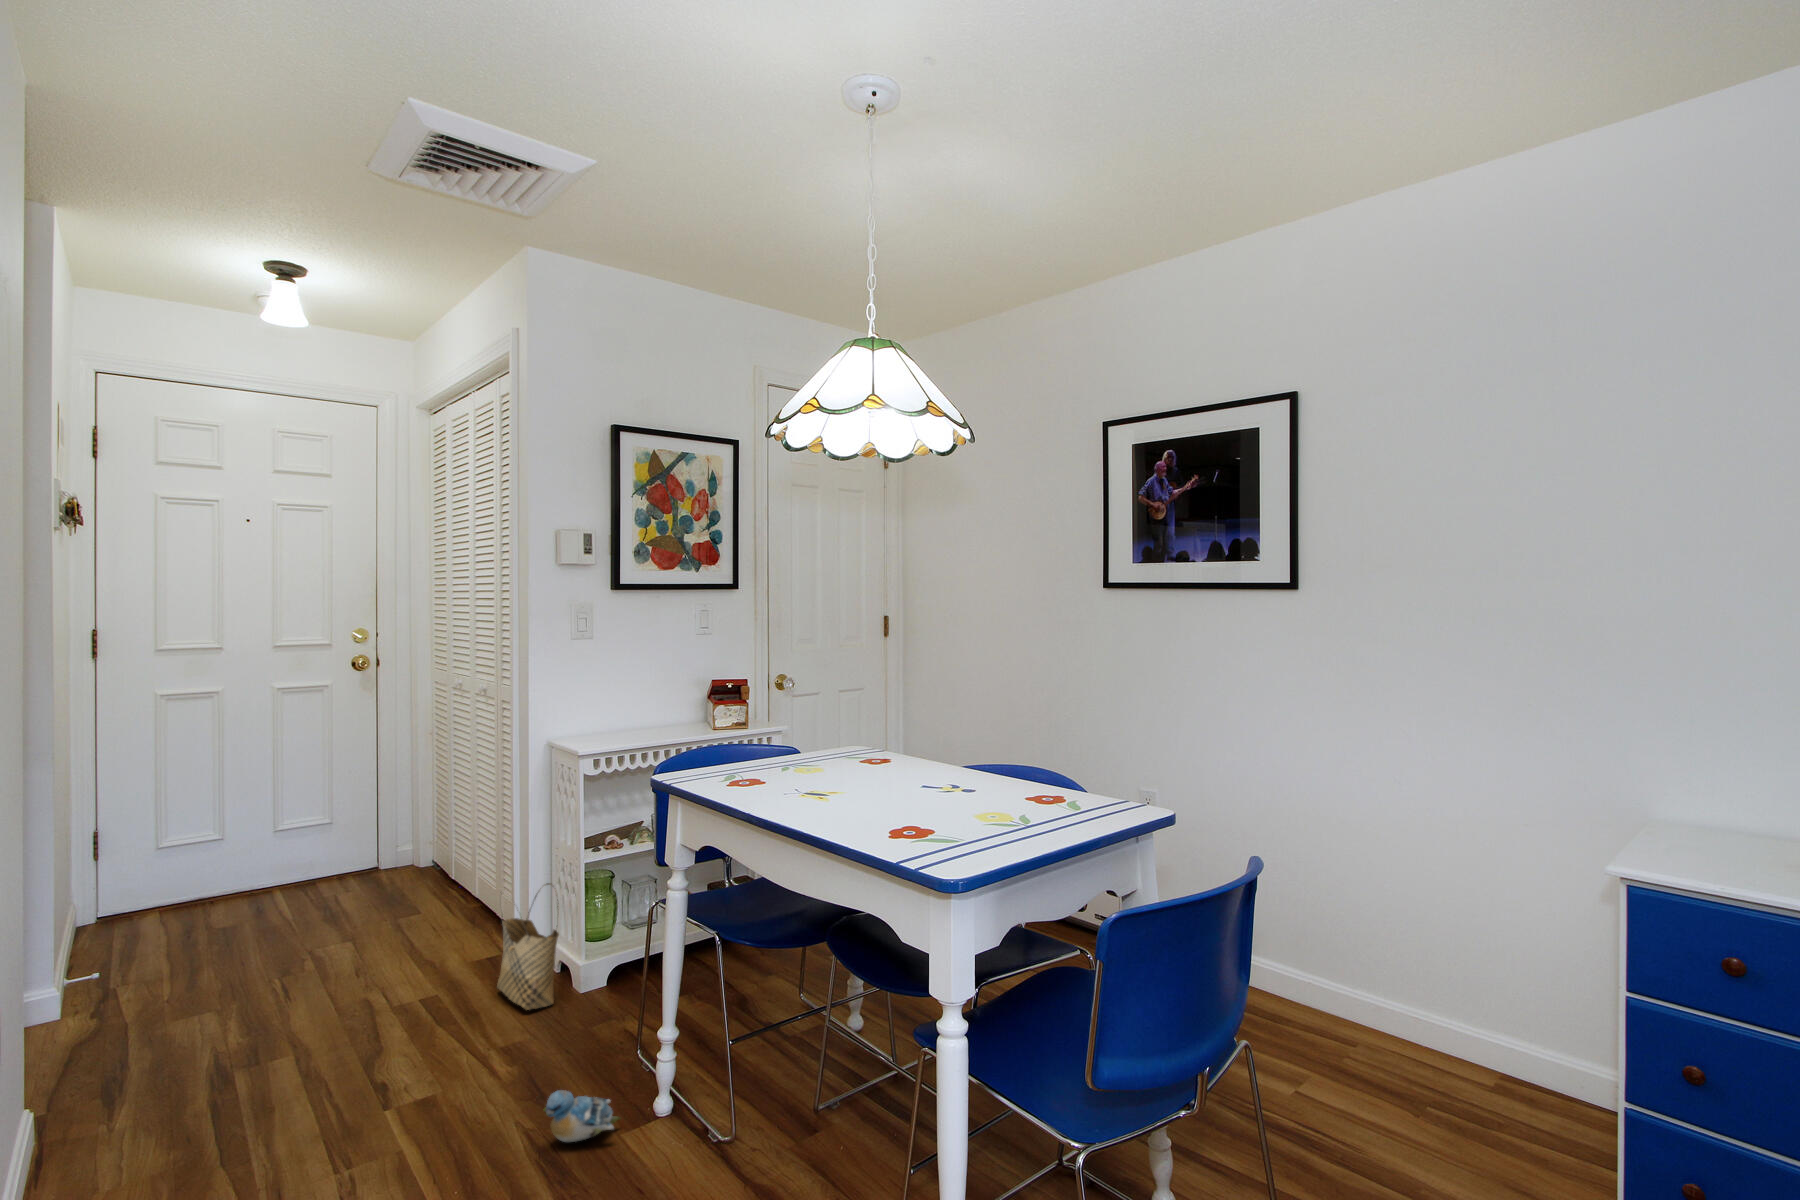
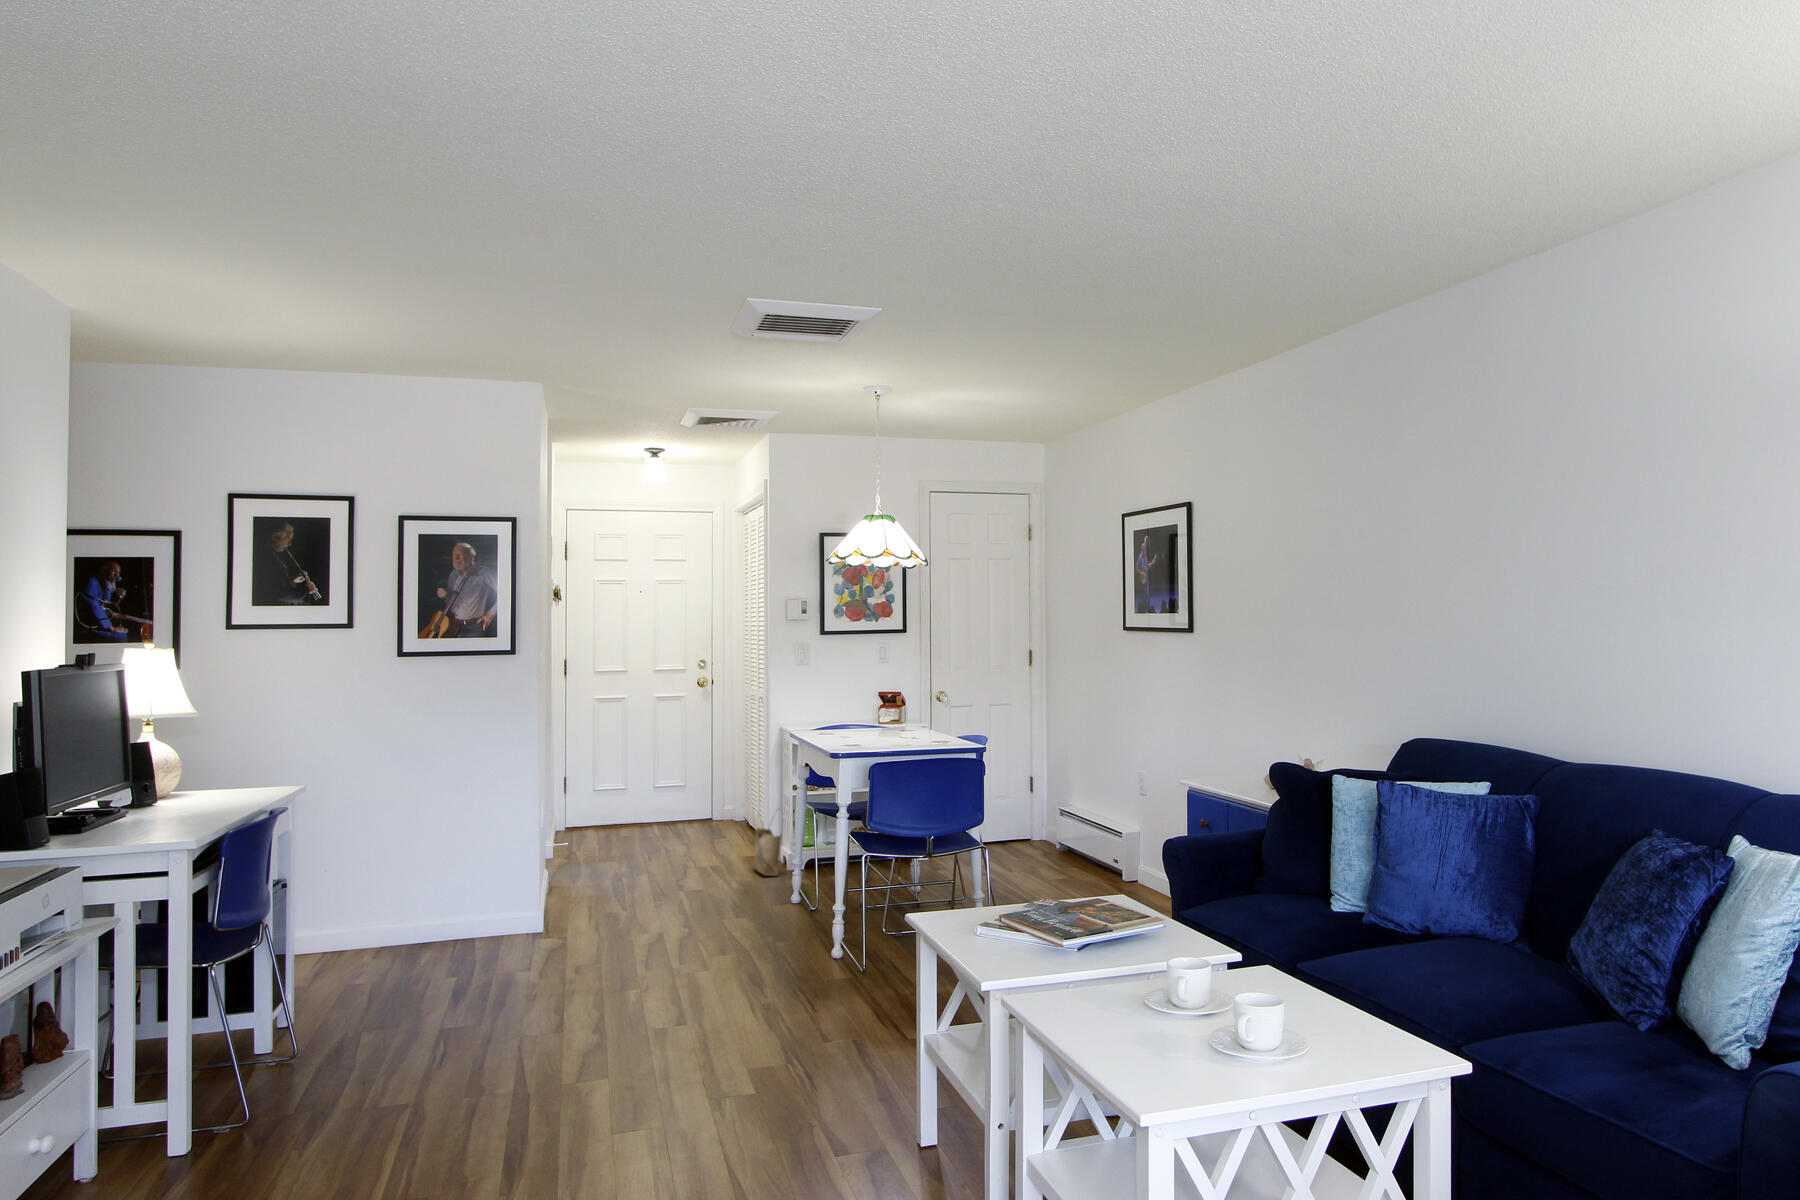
plush toy: present [544,1090,620,1142] -> none [751,886,787,912]

